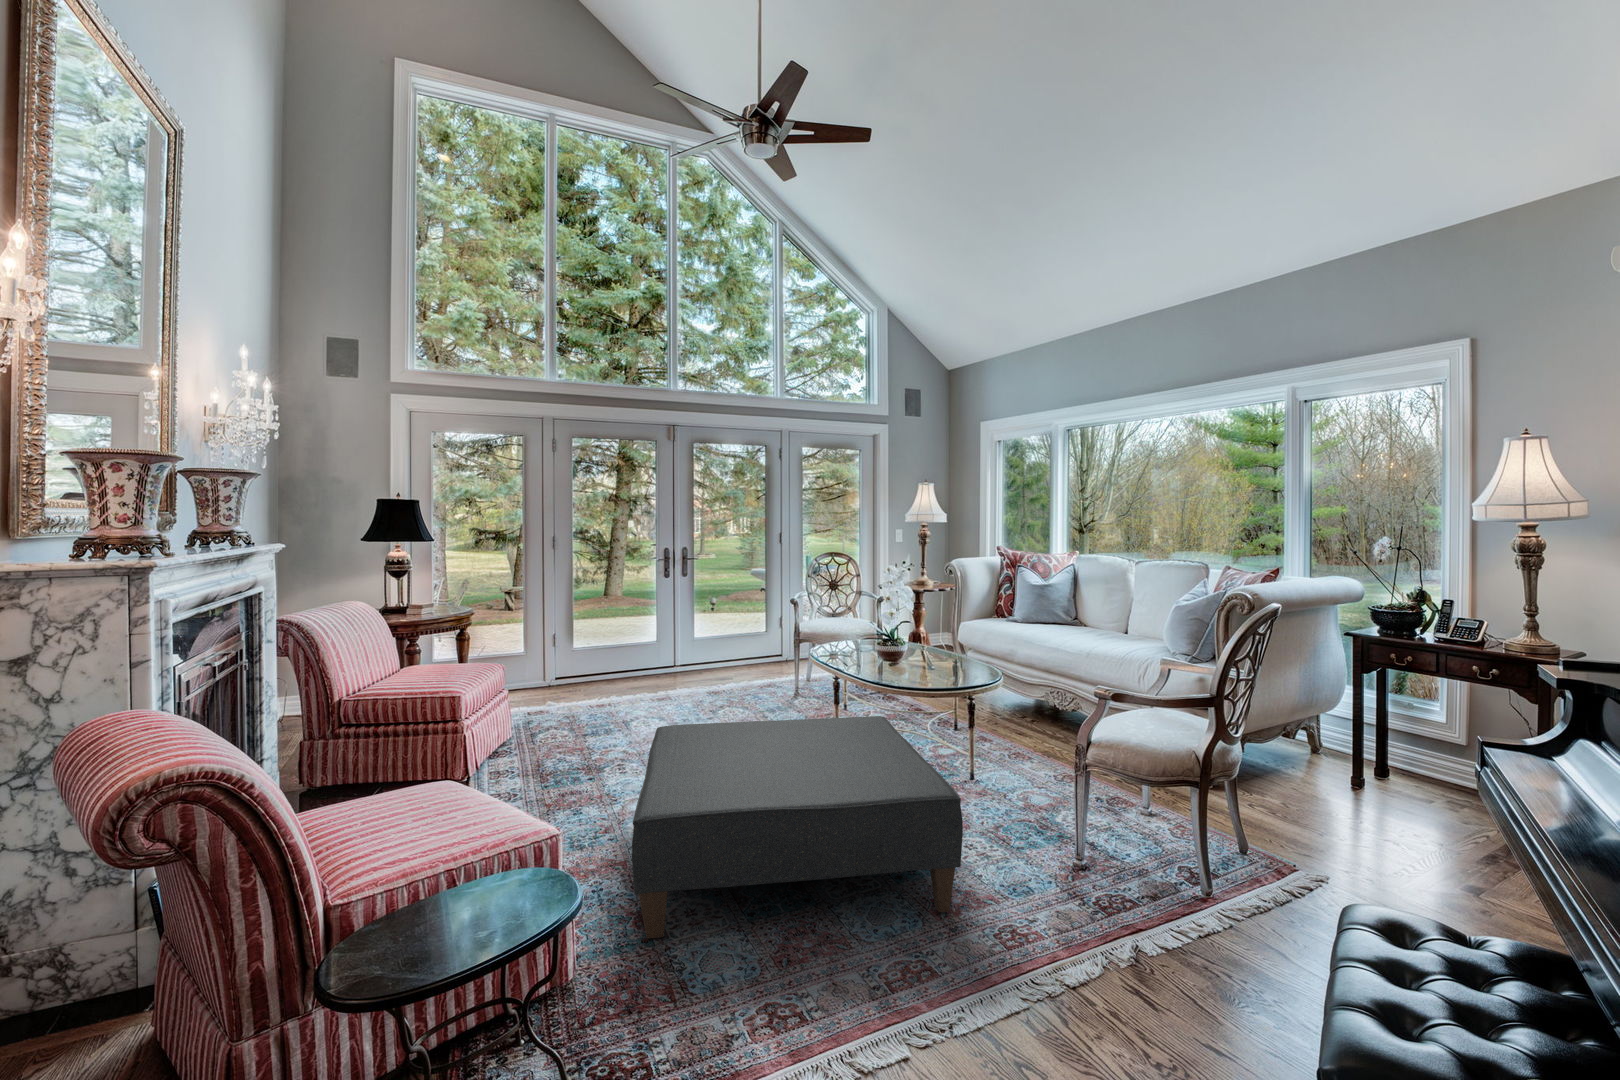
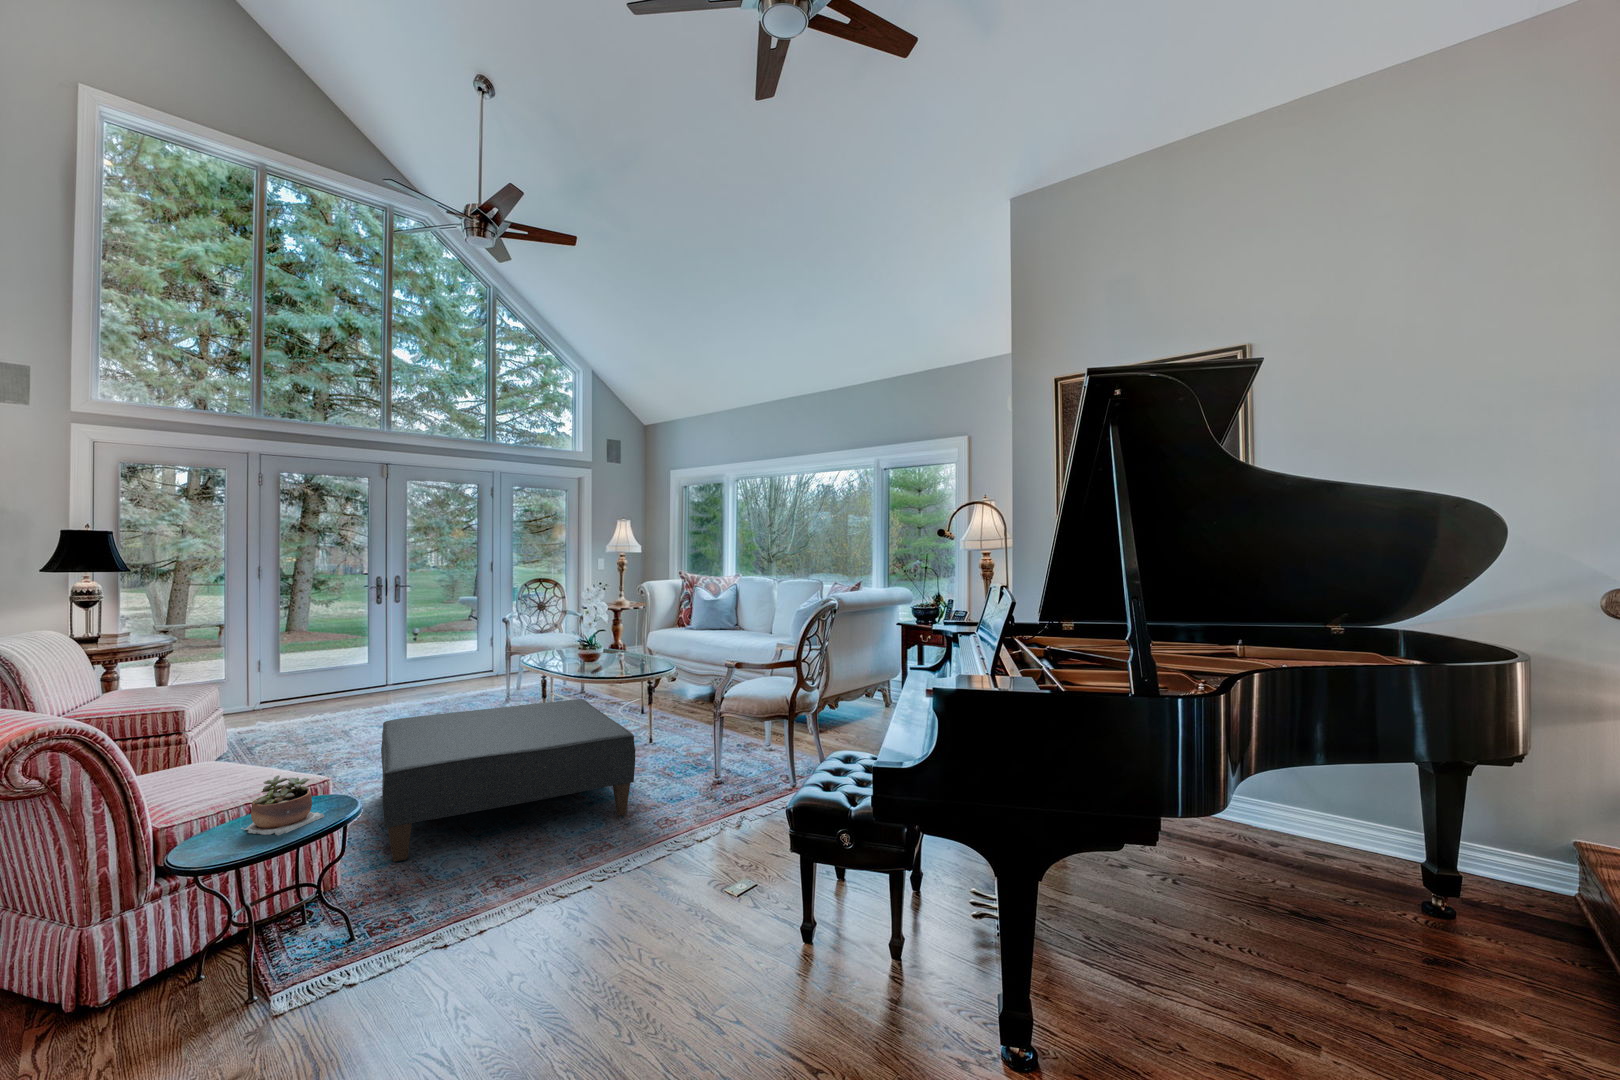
succulent plant: none [408,854,517,964] -> present [241,775,324,835]

